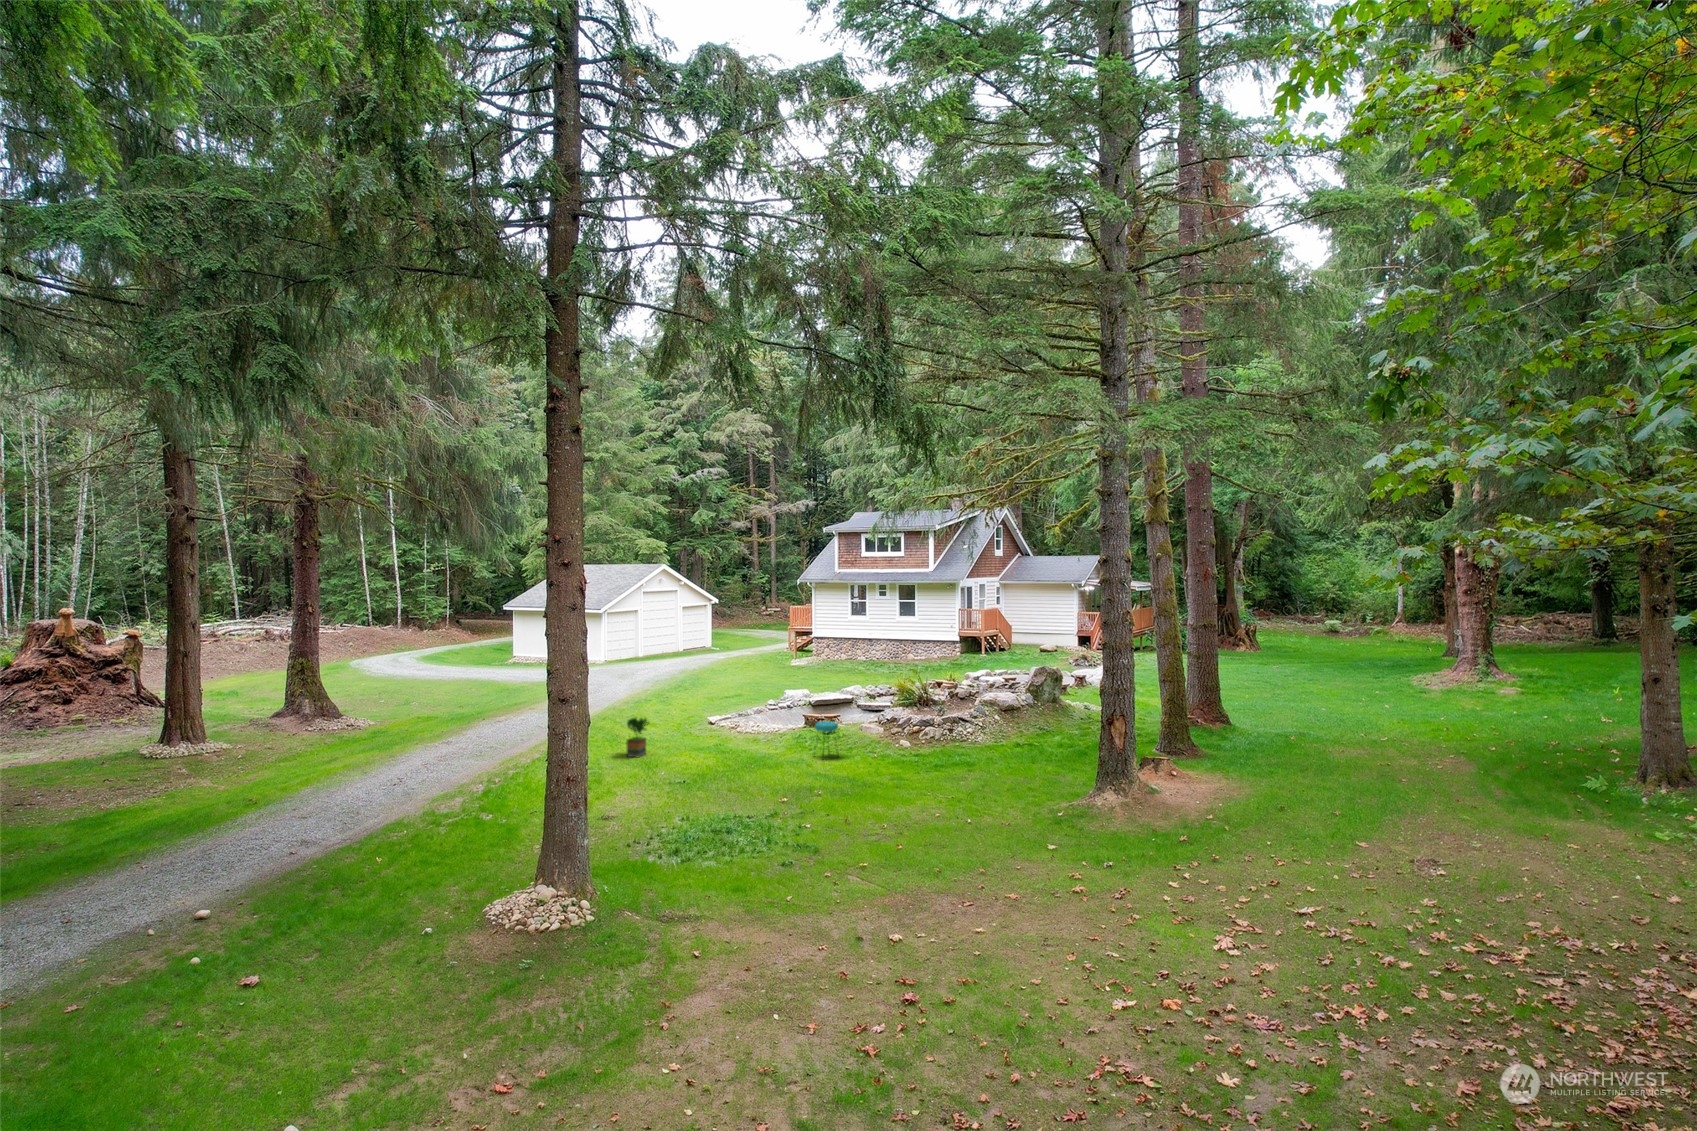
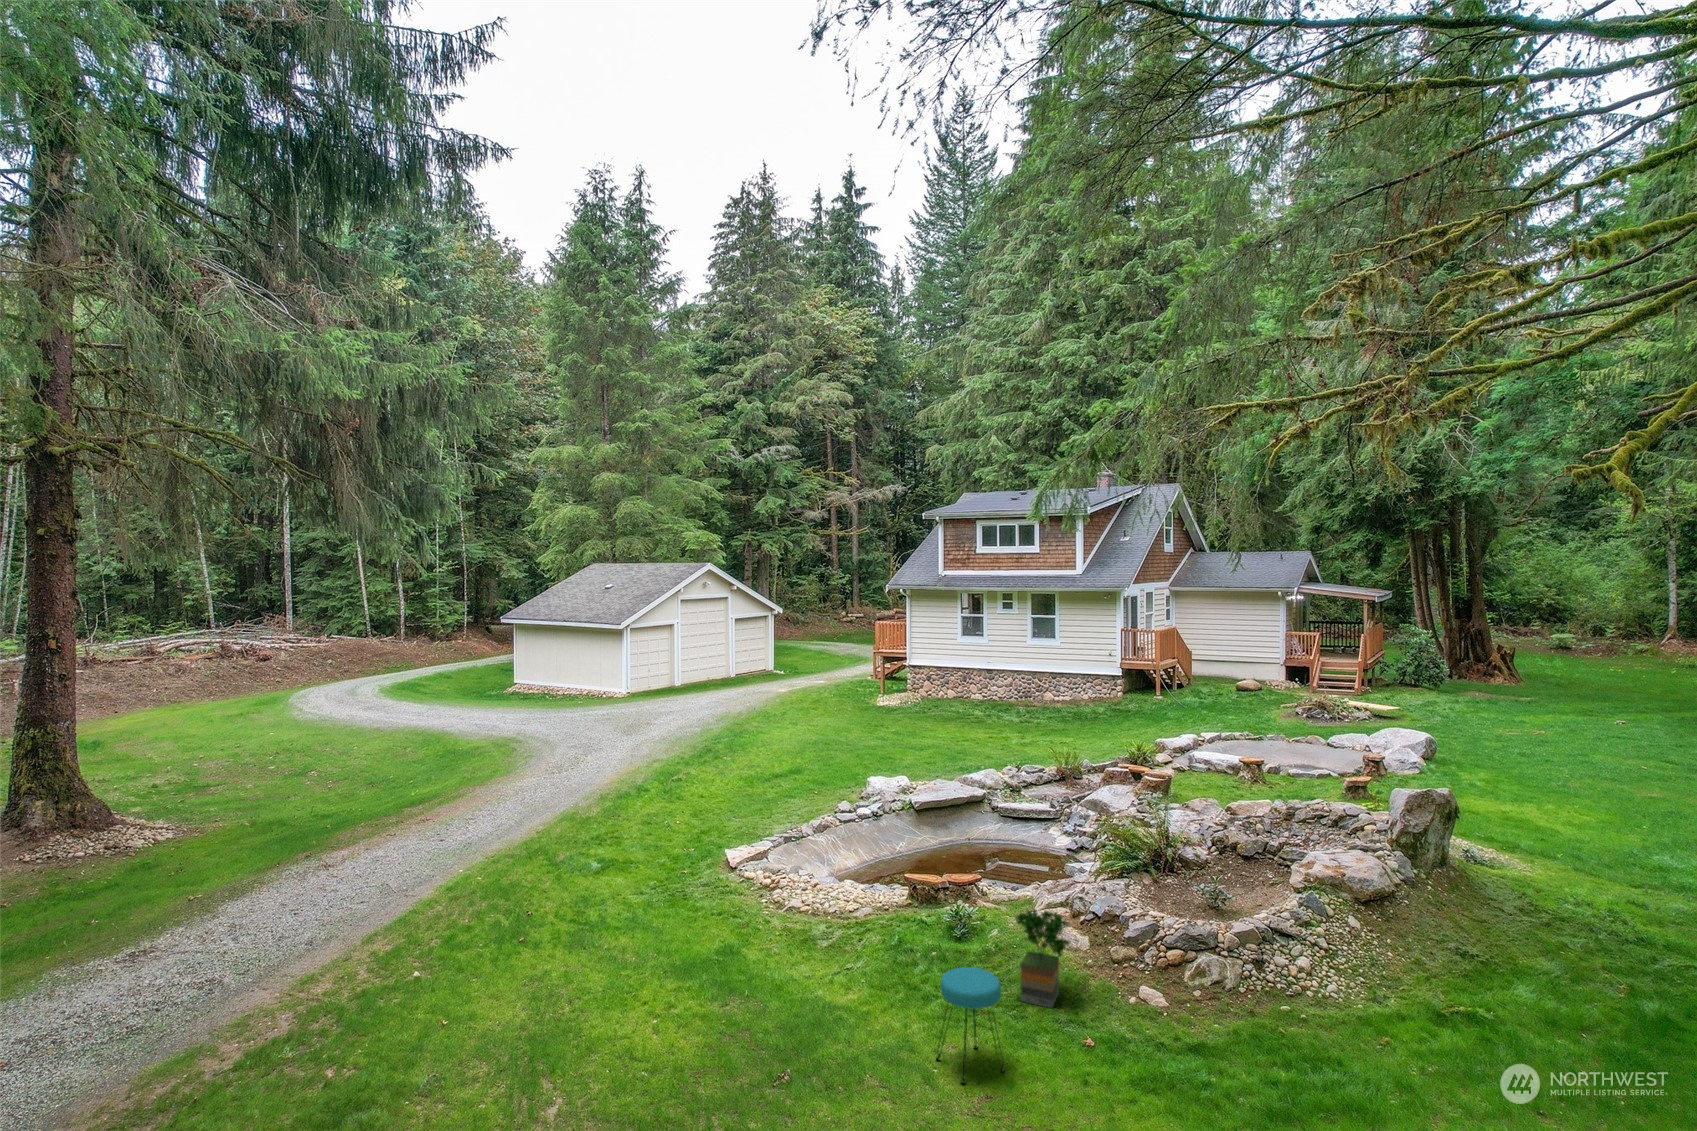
potted tree: present [627,718,649,757] -> present [1015,910,1070,1008]

